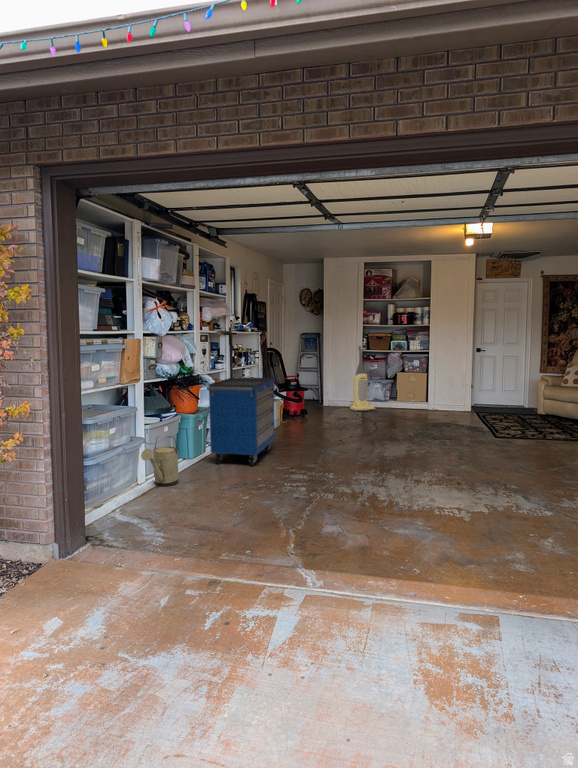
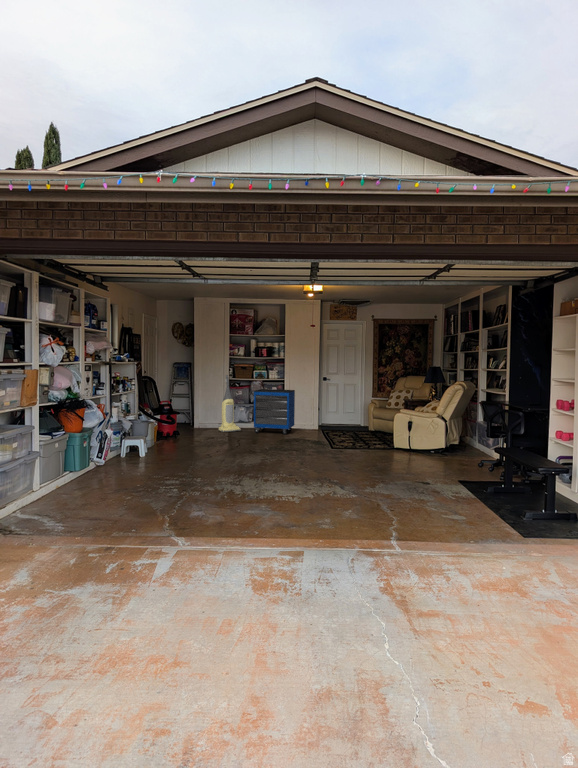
storage cabinet: present [207,377,274,466] -> present [251,389,295,435]
watering can: present [141,437,179,486] -> none [36,452,68,494]

